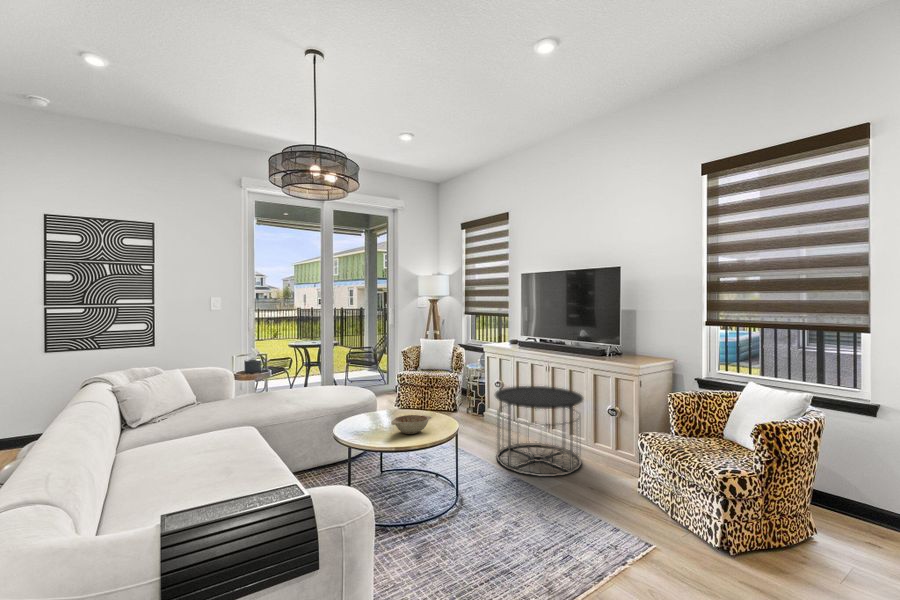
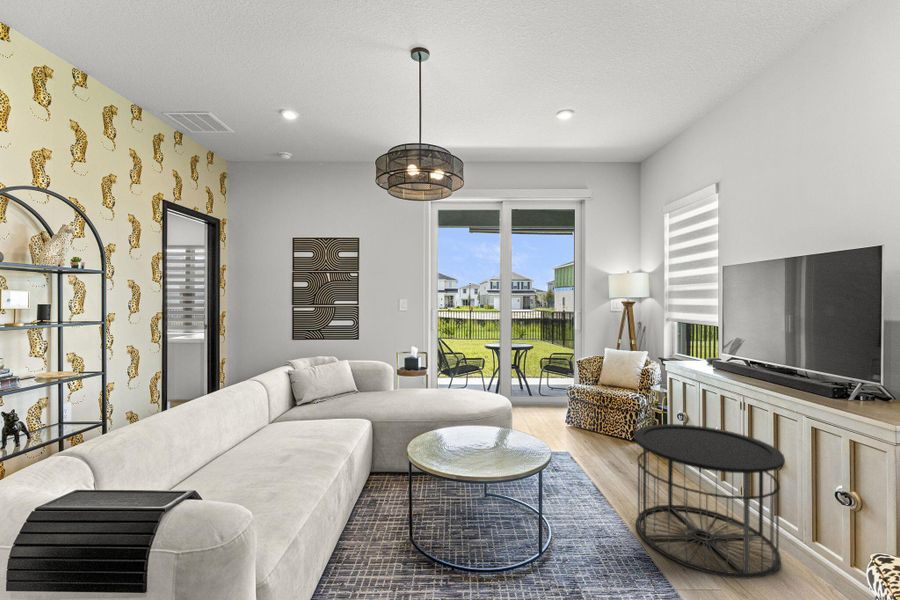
decorative bowl: present [391,415,432,434] -> none [459,437,513,460]

